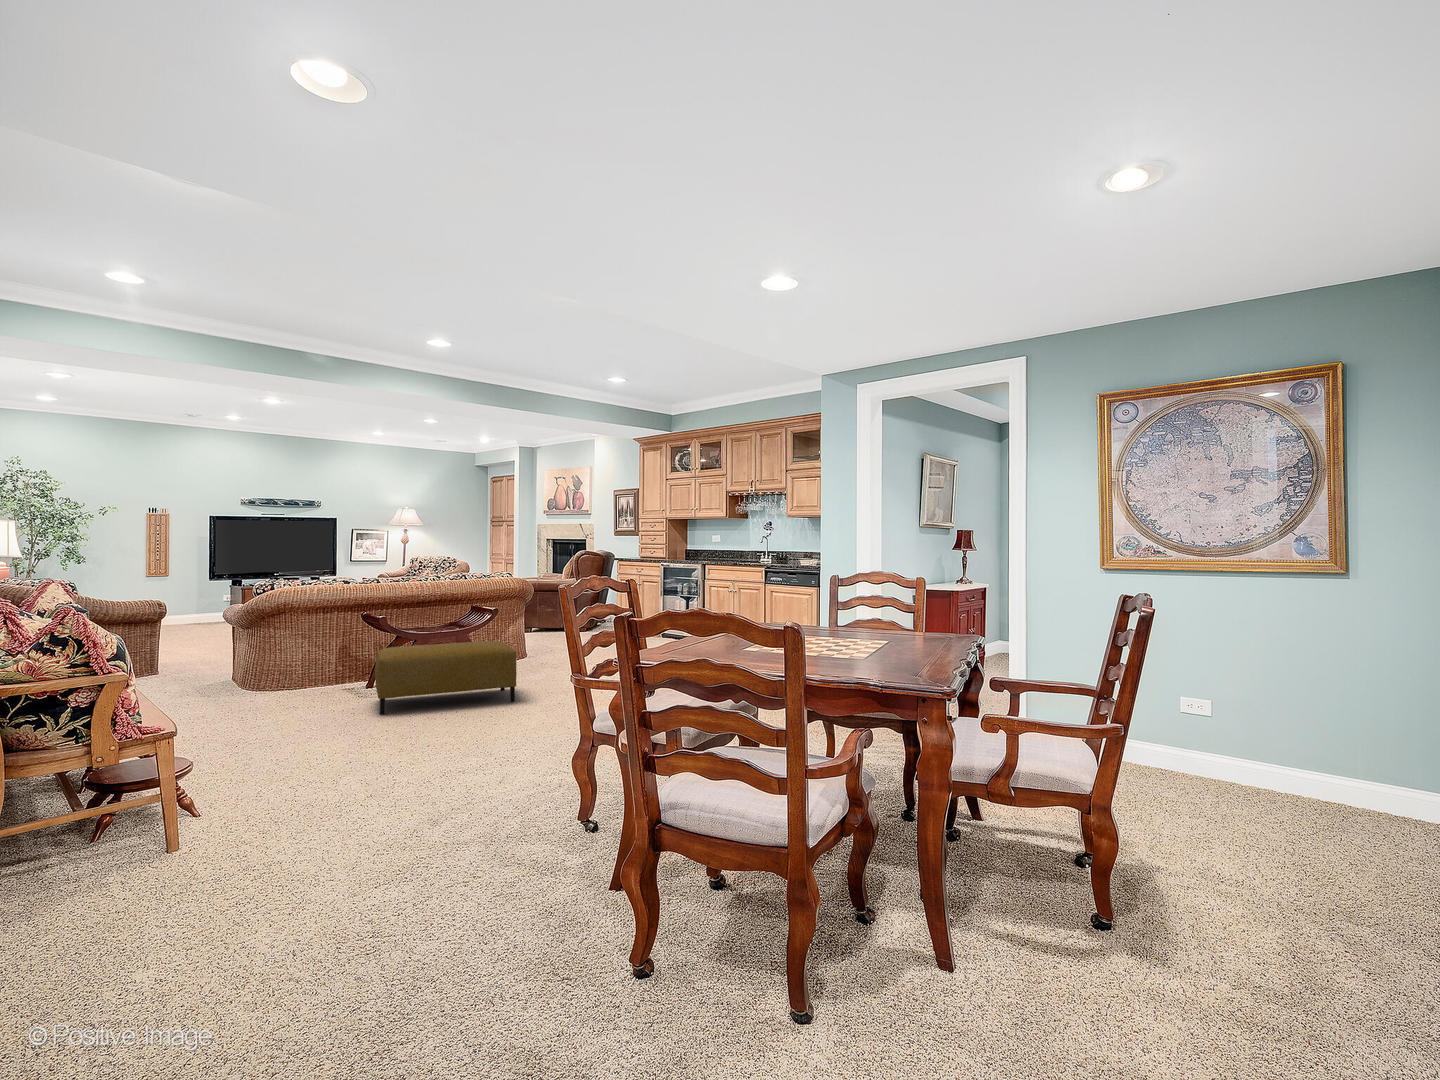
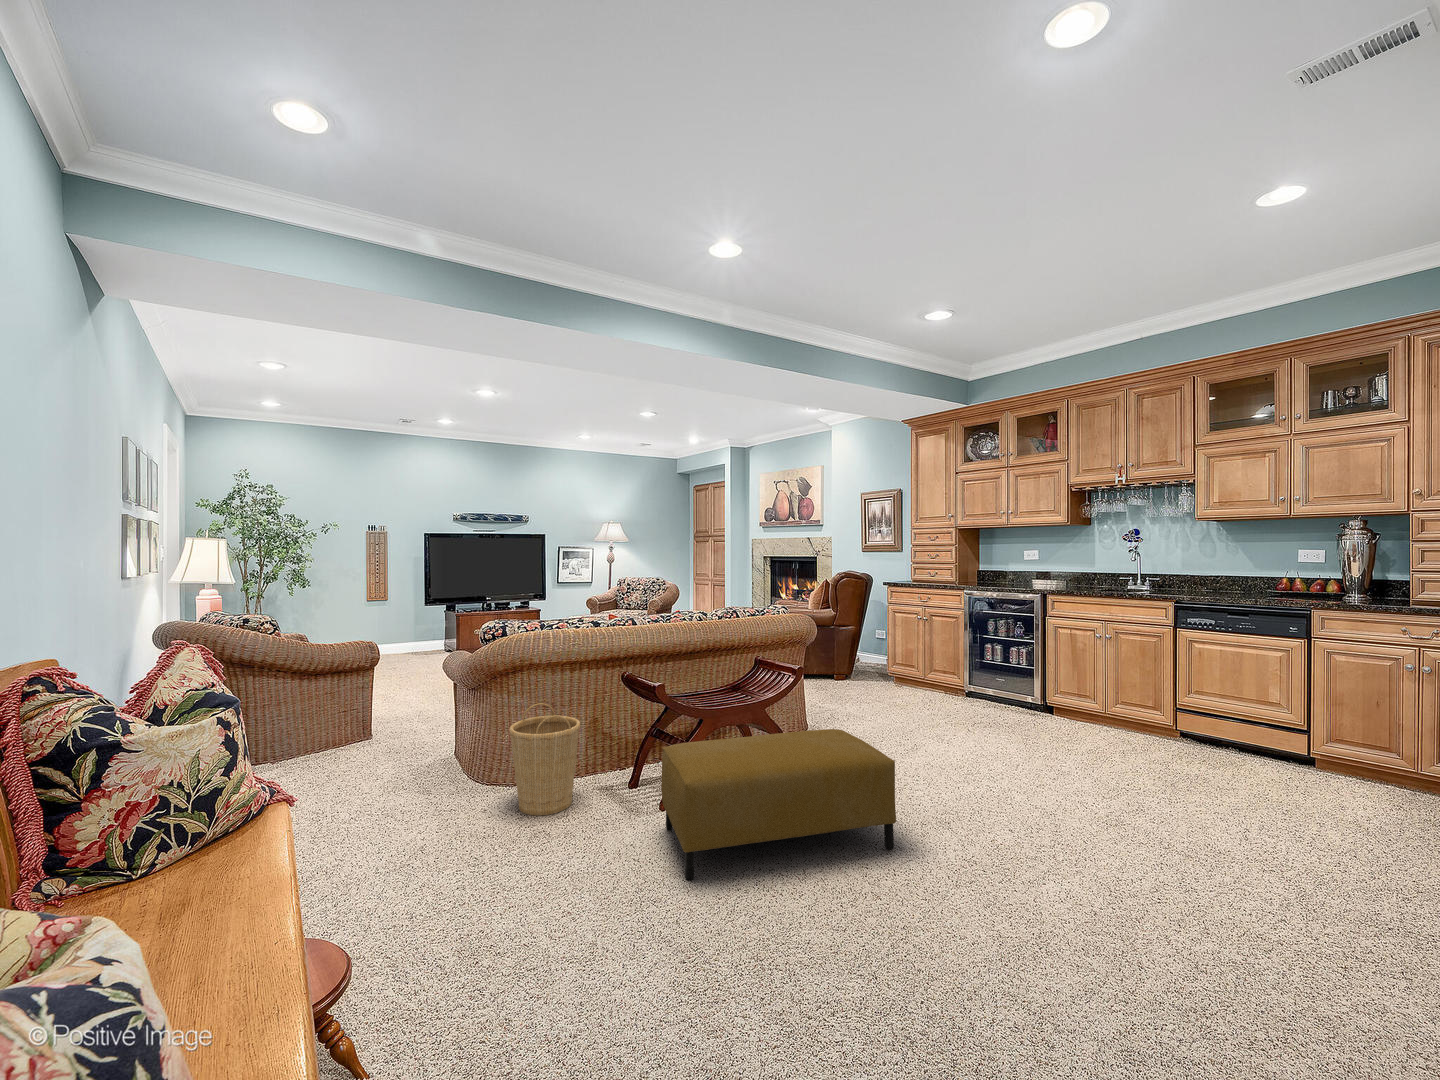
basket: none [276,631,328,699] -> present [510,703,580,815]

